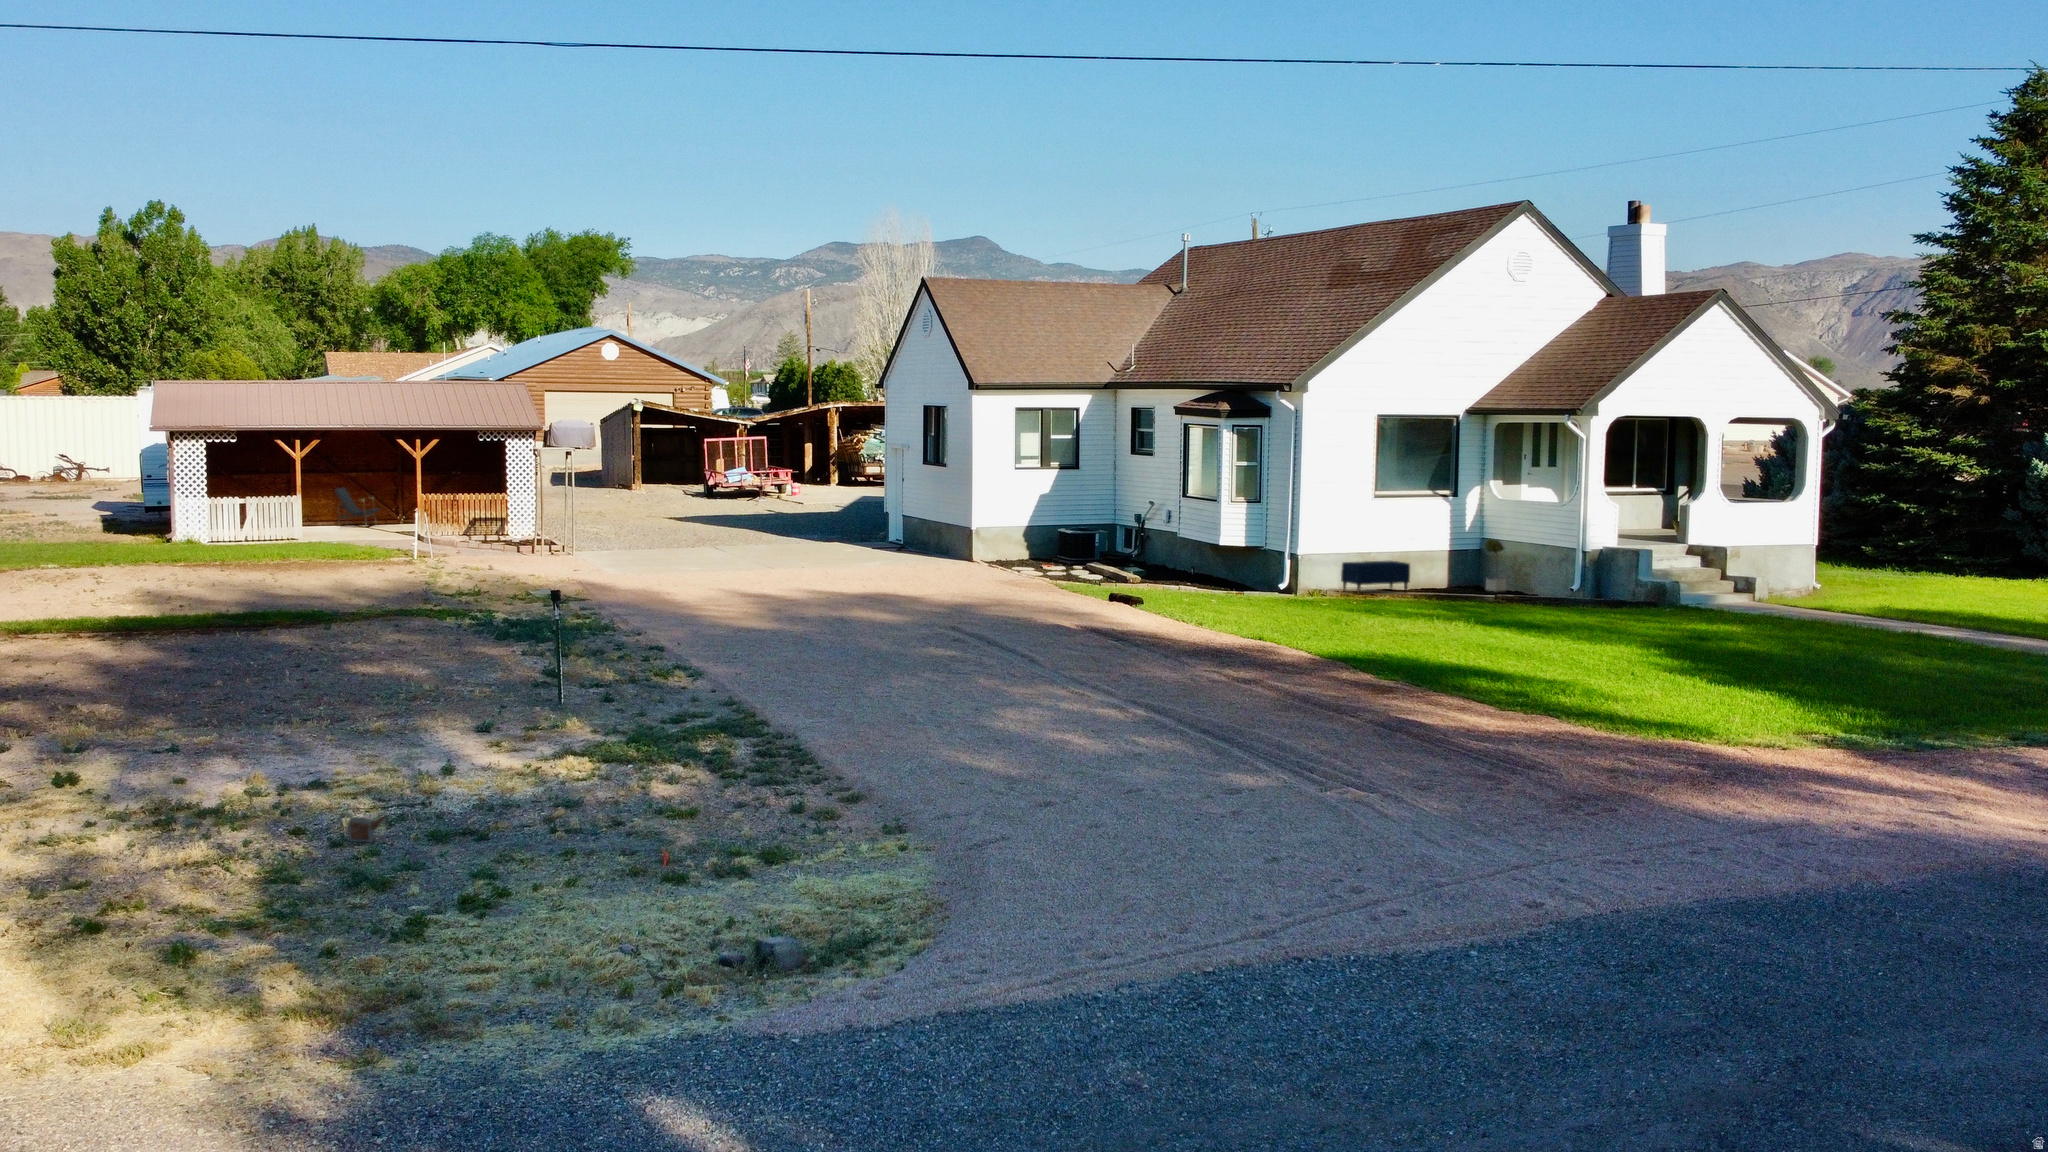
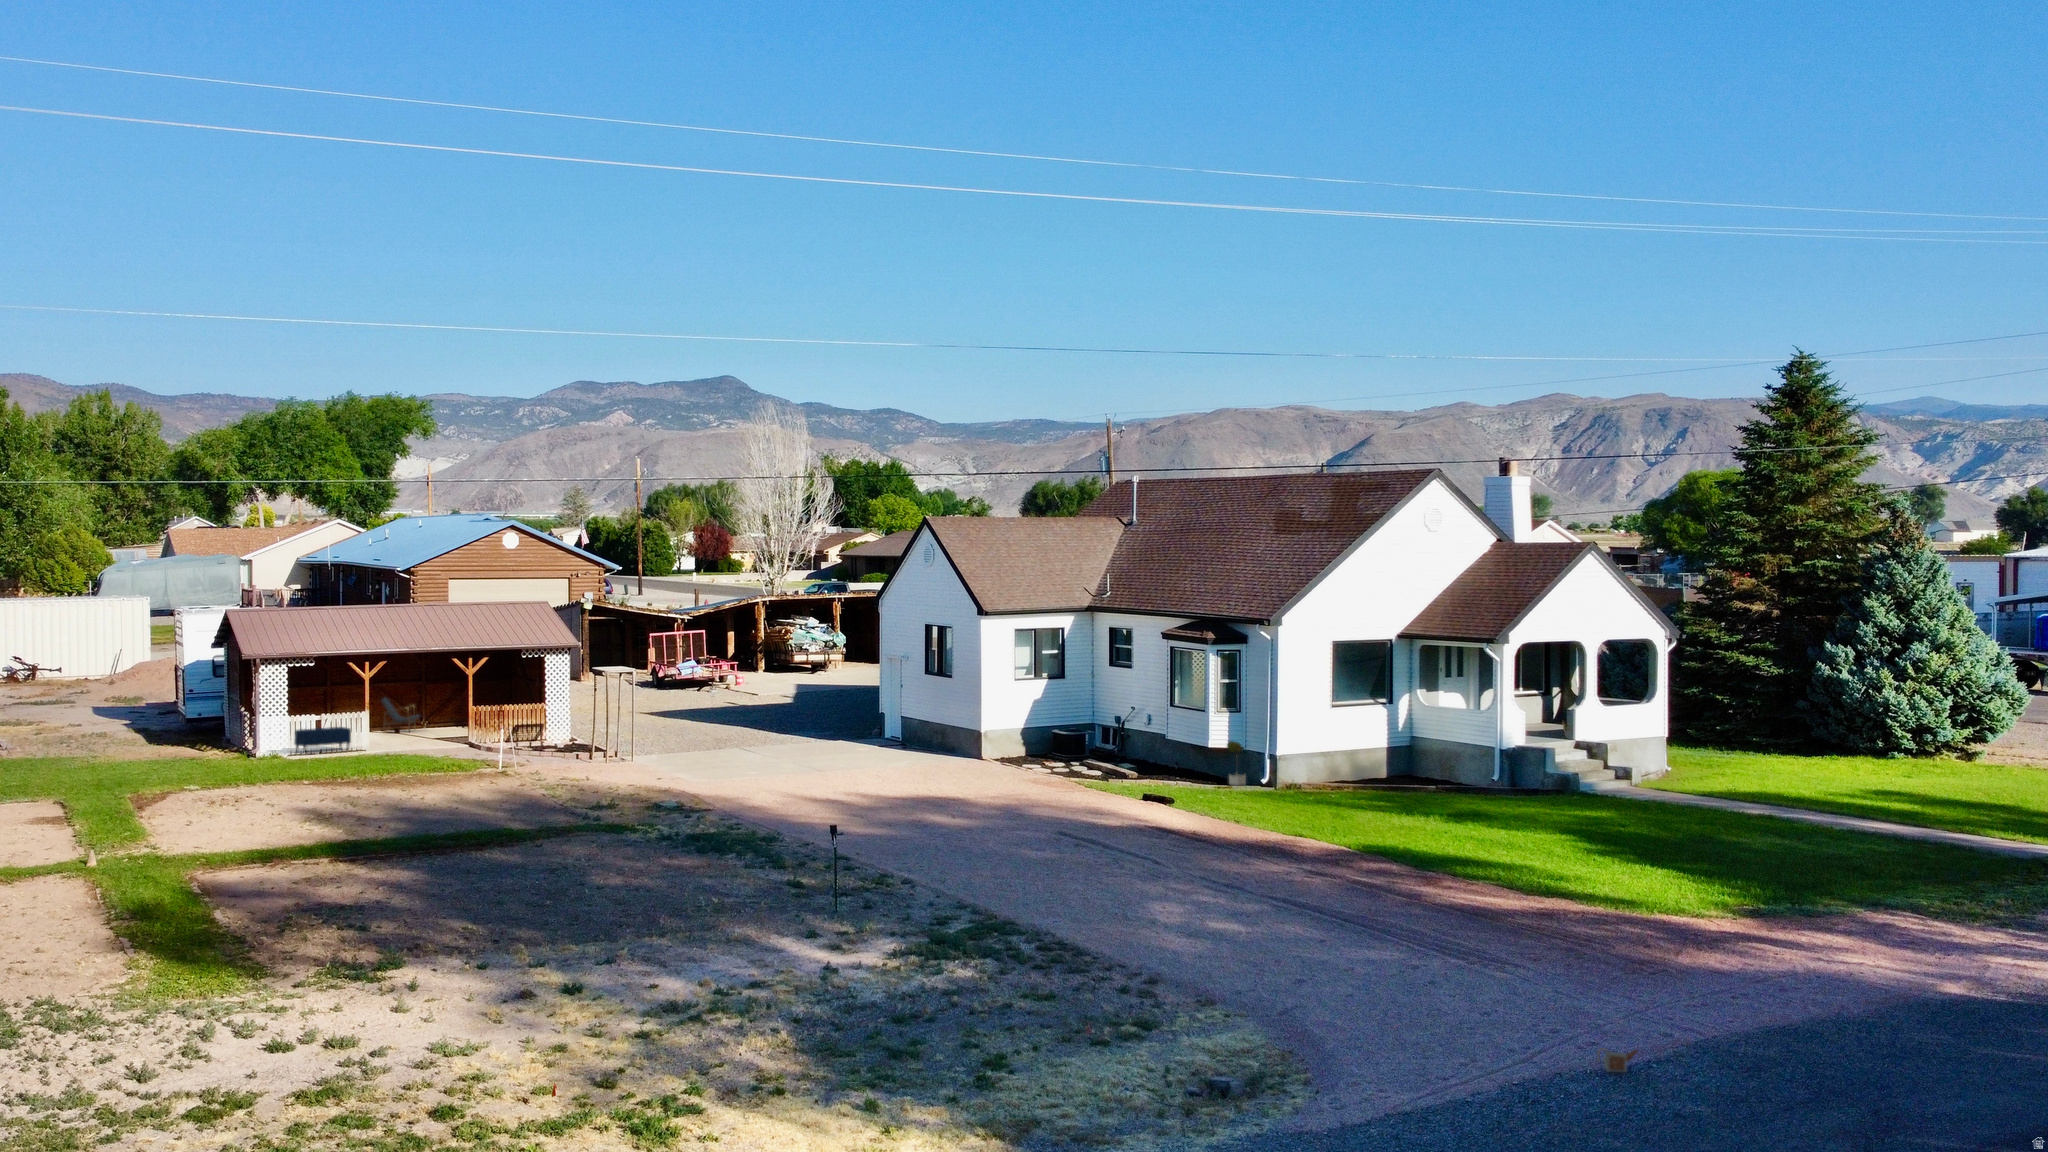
potted tree: present [1485,539,1506,591] -> present [1227,741,1246,786]
bench: present [1341,561,1410,594] -> present [294,727,351,752]
watering can: present [339,813,386,842] -> present [1597,1048,1637,1072]

